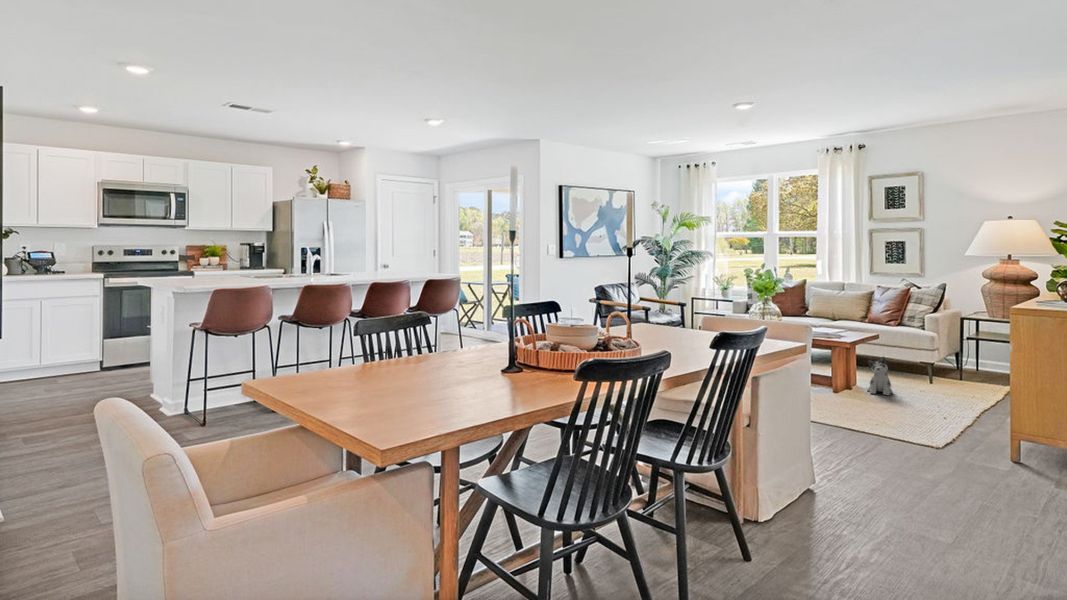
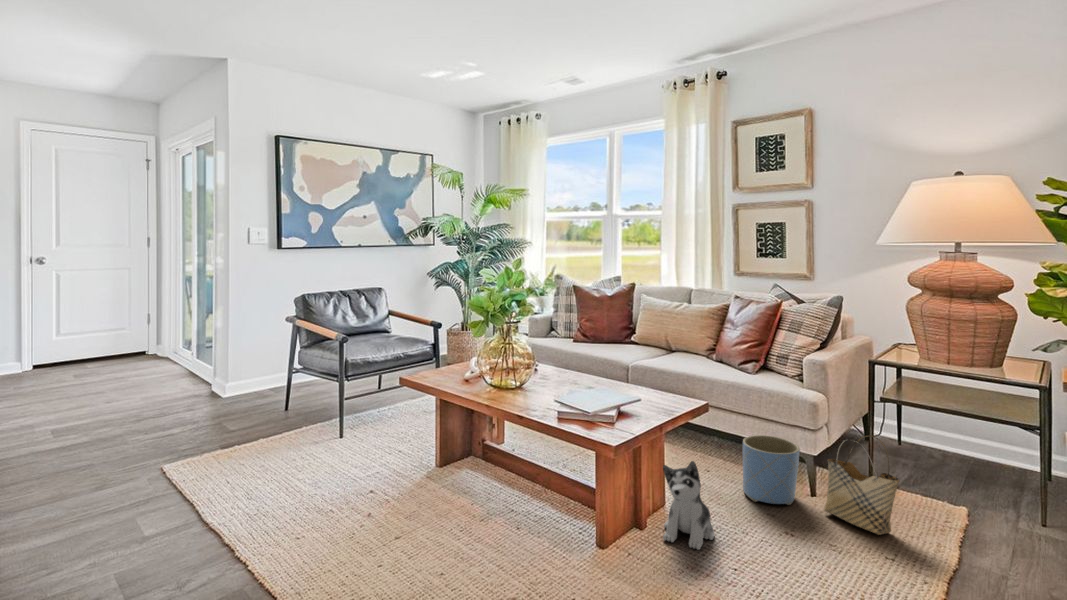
woven basket: none [943,348,980,392] -> present [824,435,899,535]
planter: none [898,355,929,386] -> present [743,435,800,505]

